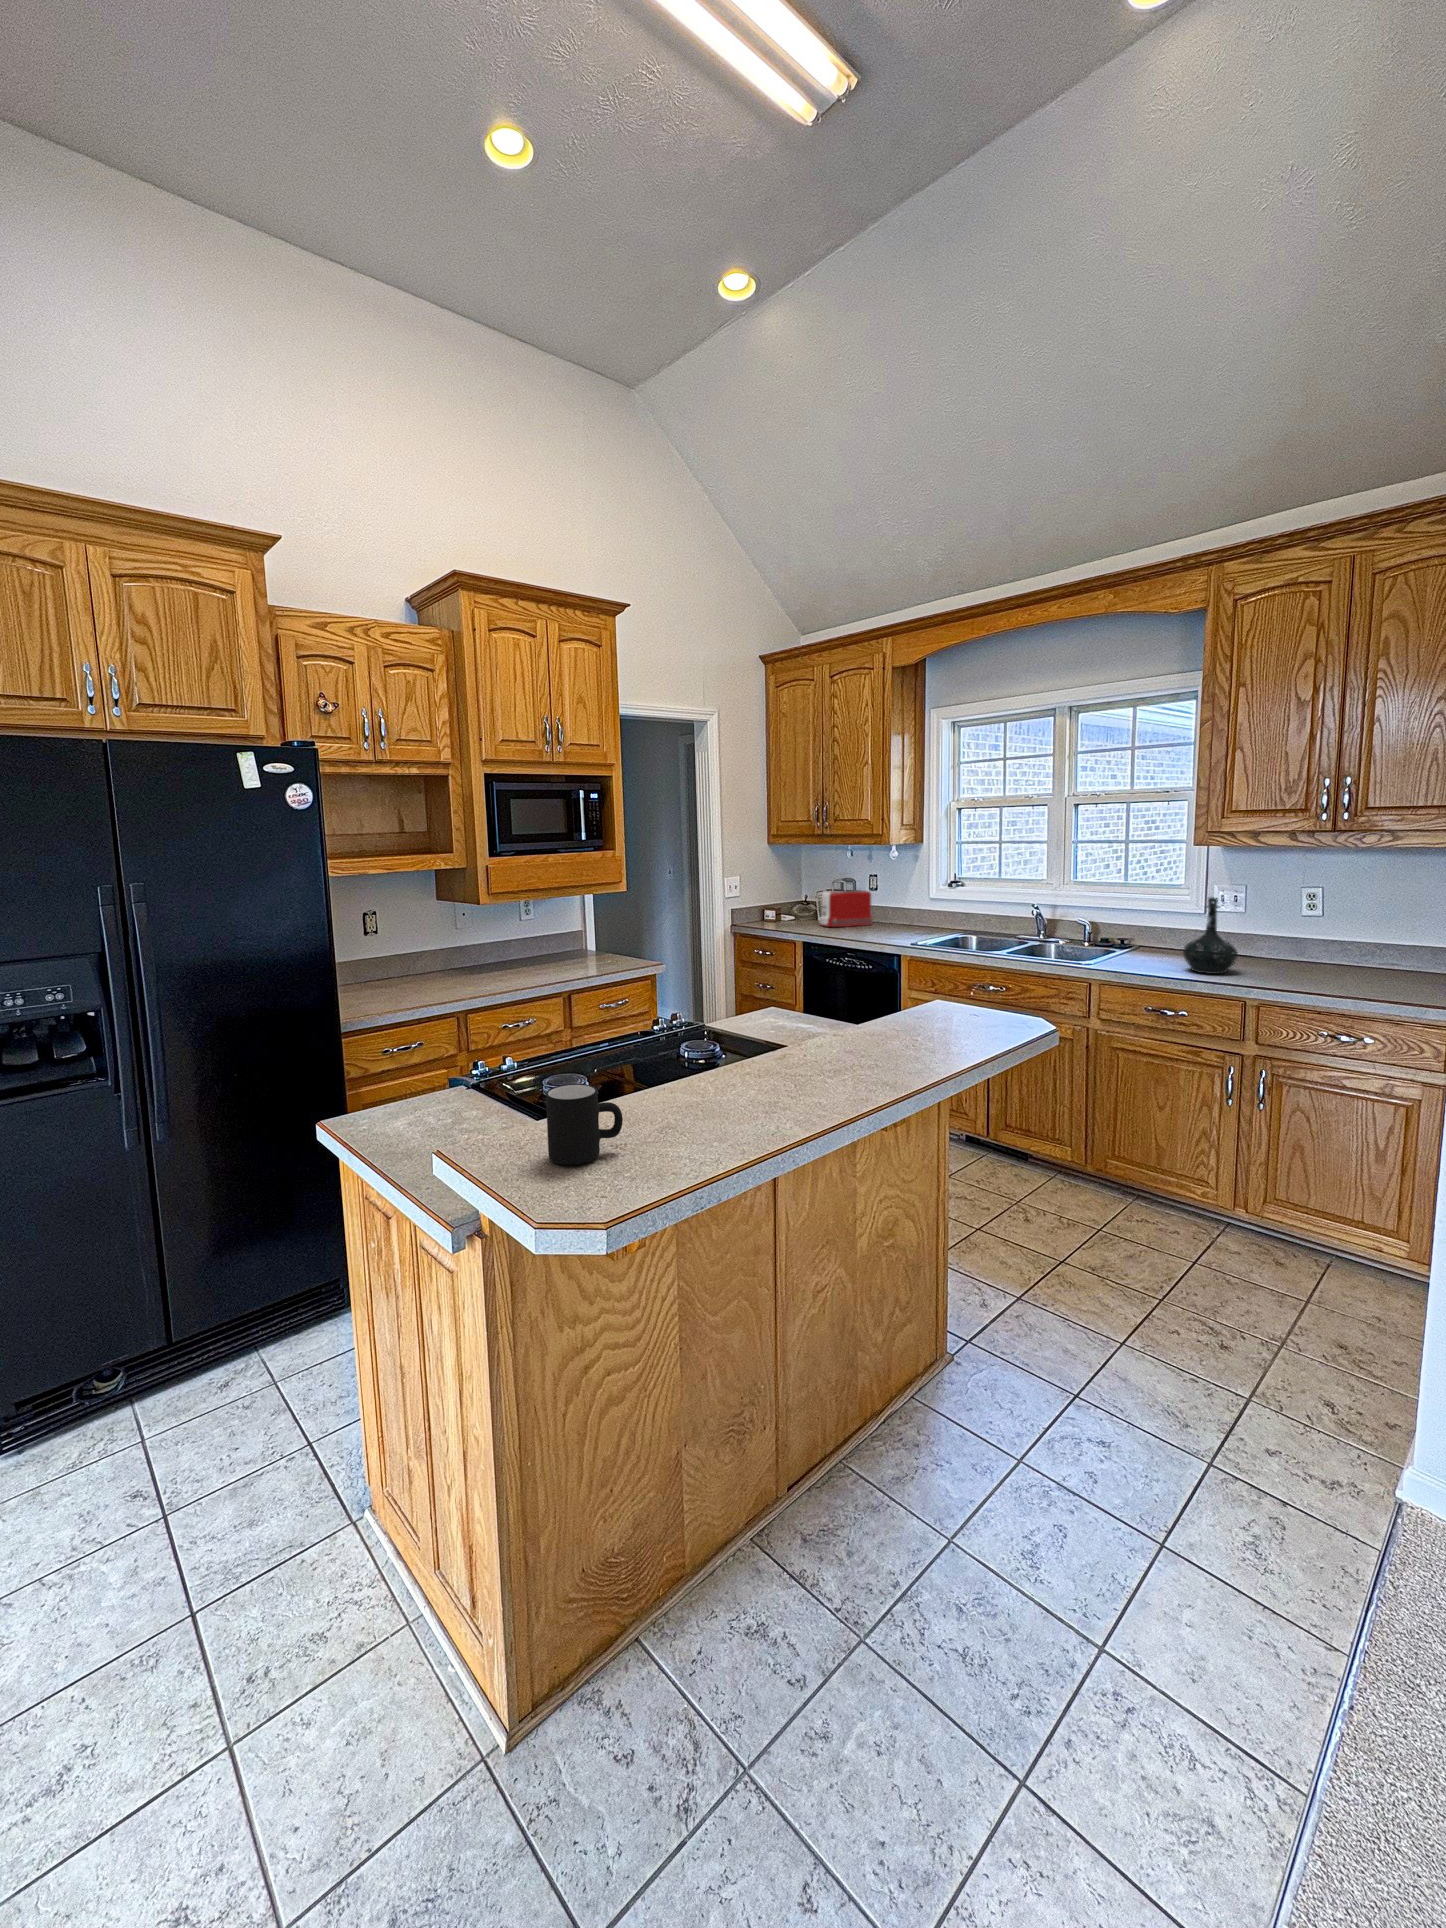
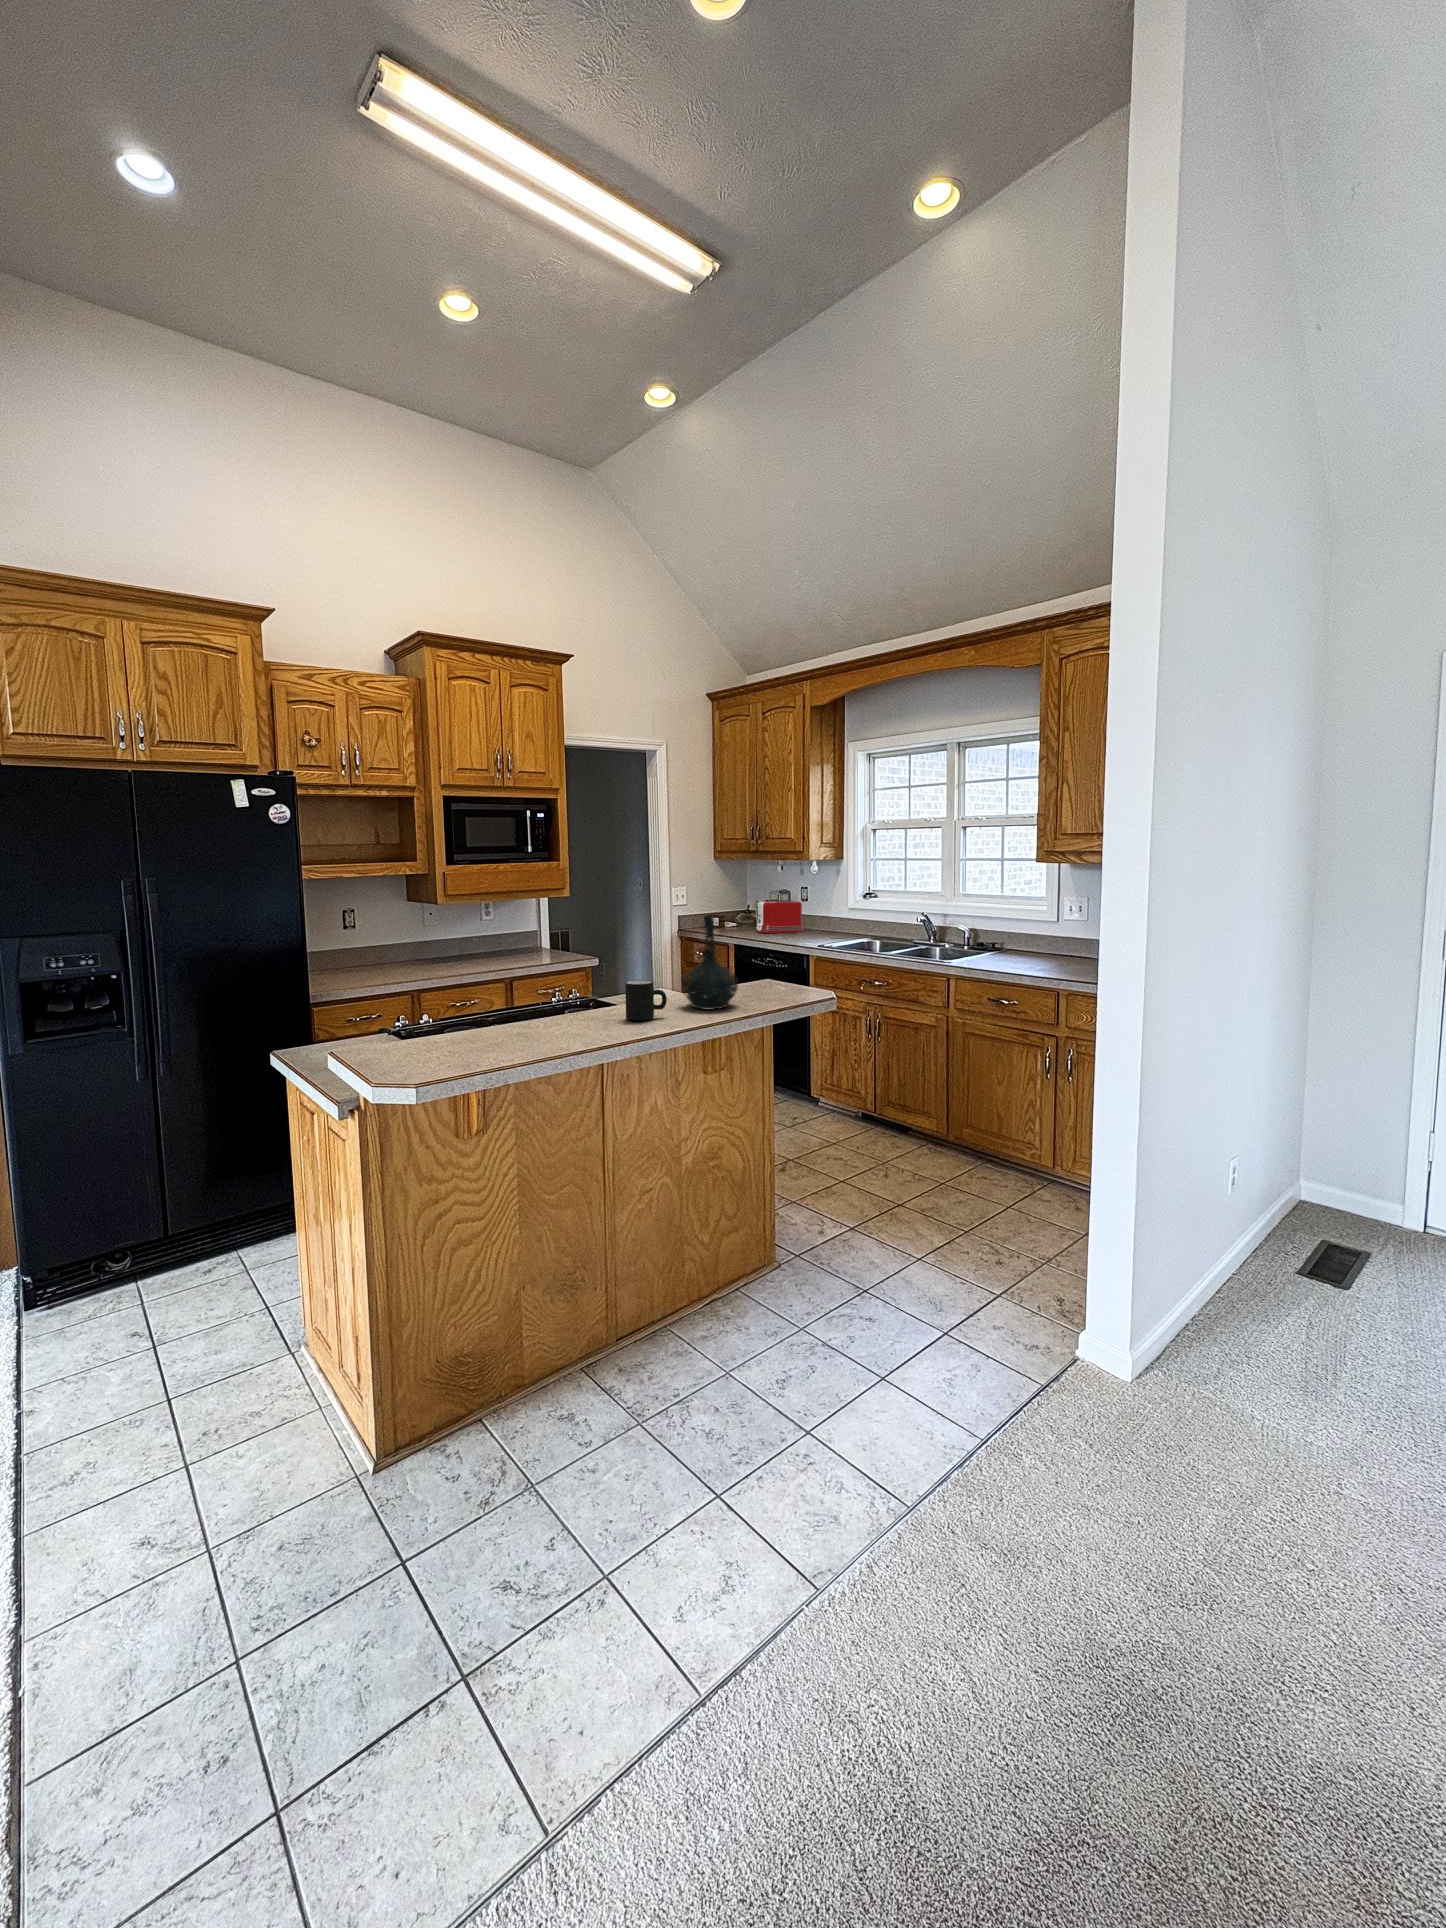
bottle: present [1183,898,1238,974] -> present [681,916,738,1010]
mug: present [546,1084,623,1165] -> present [625,980,667,1021]

